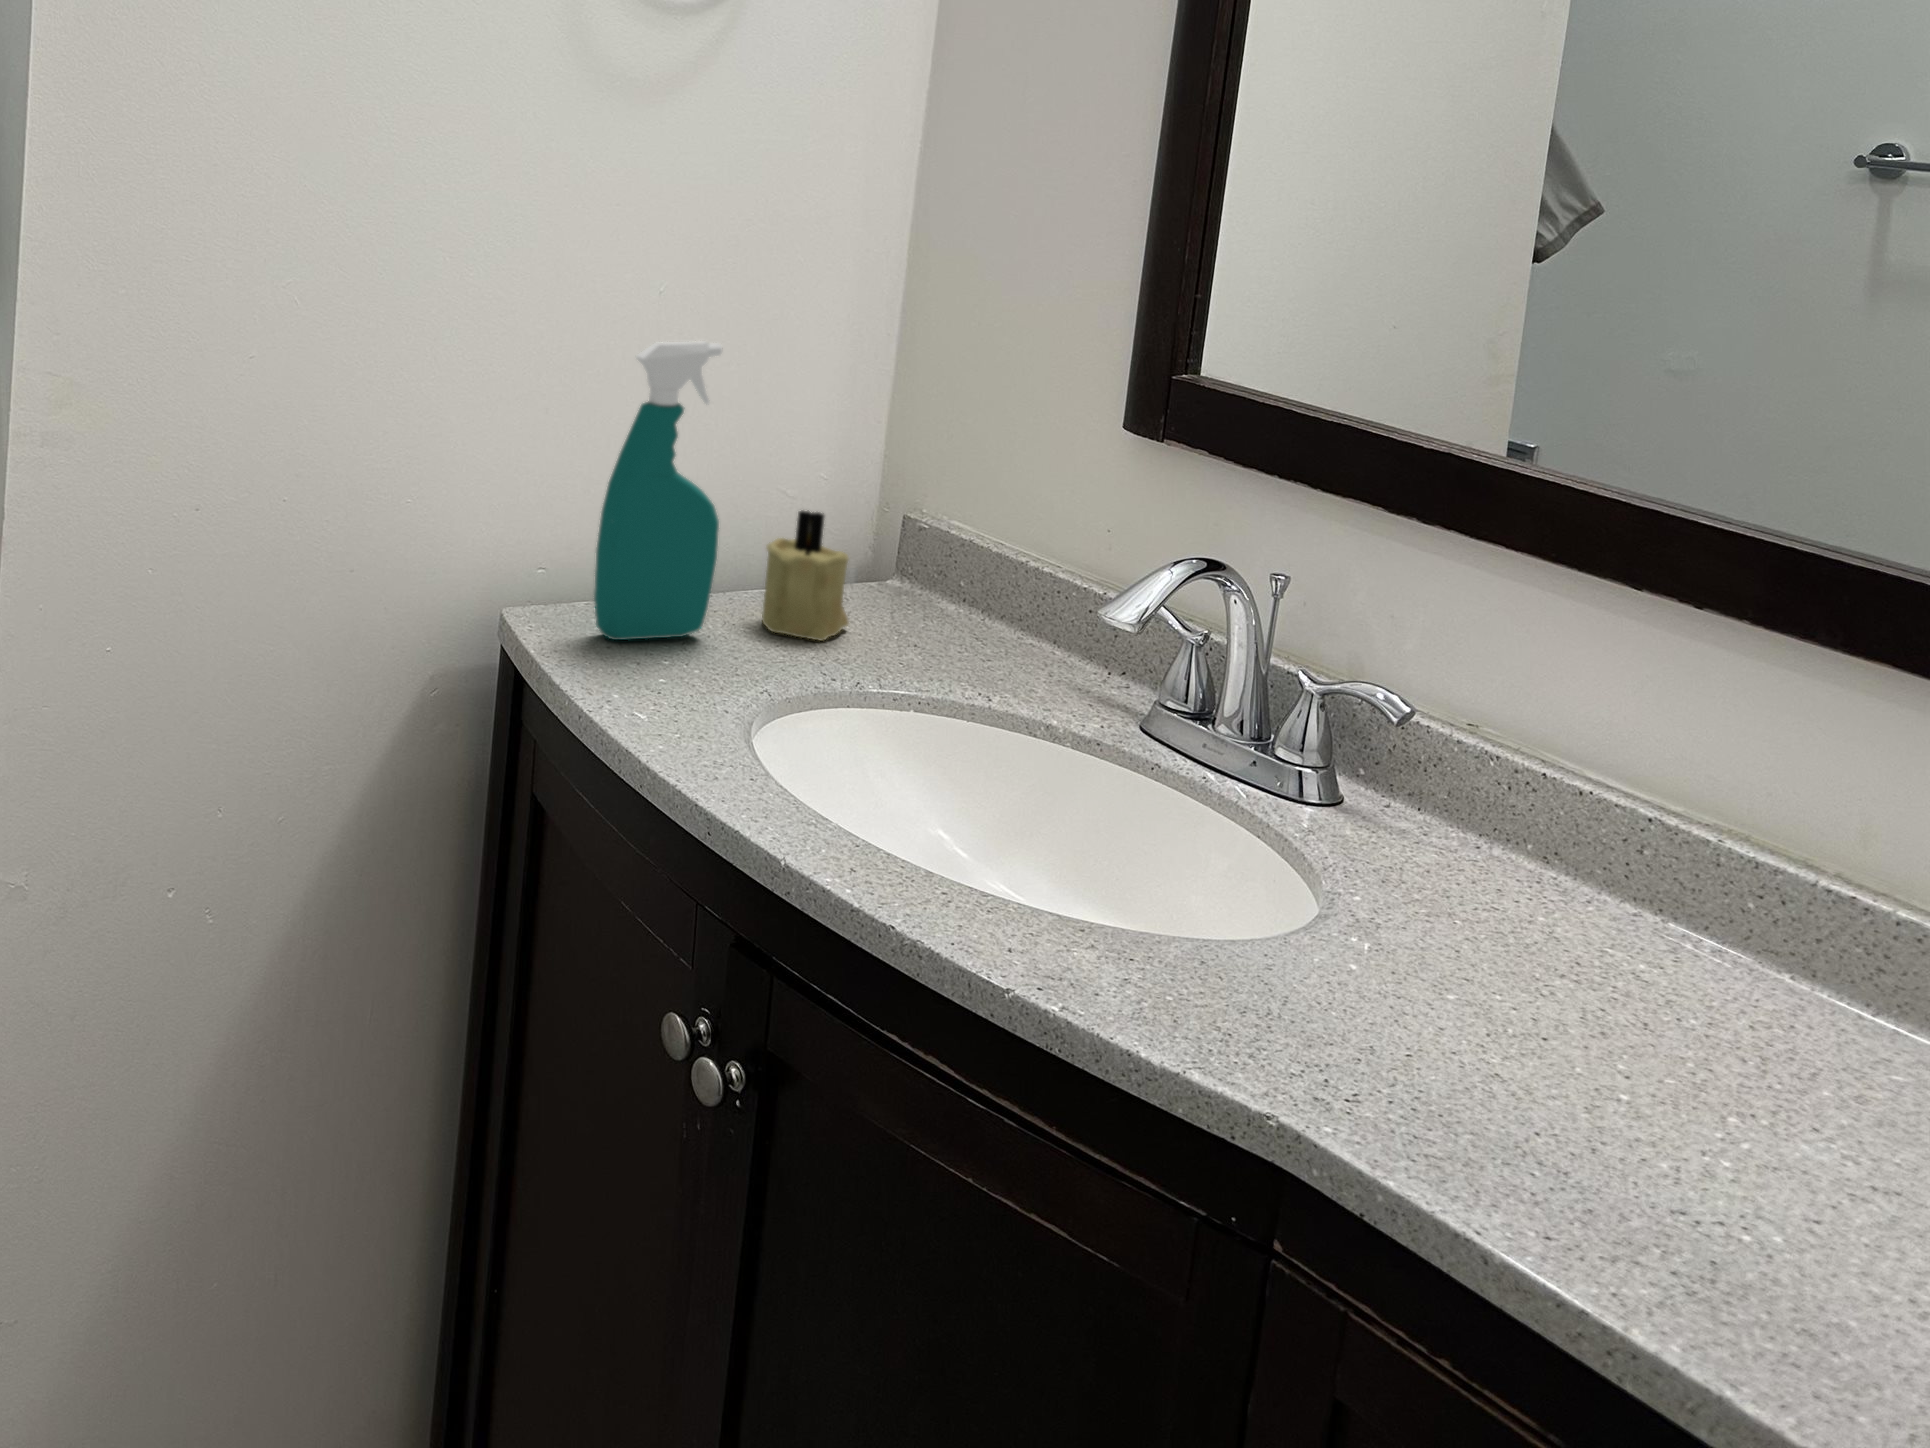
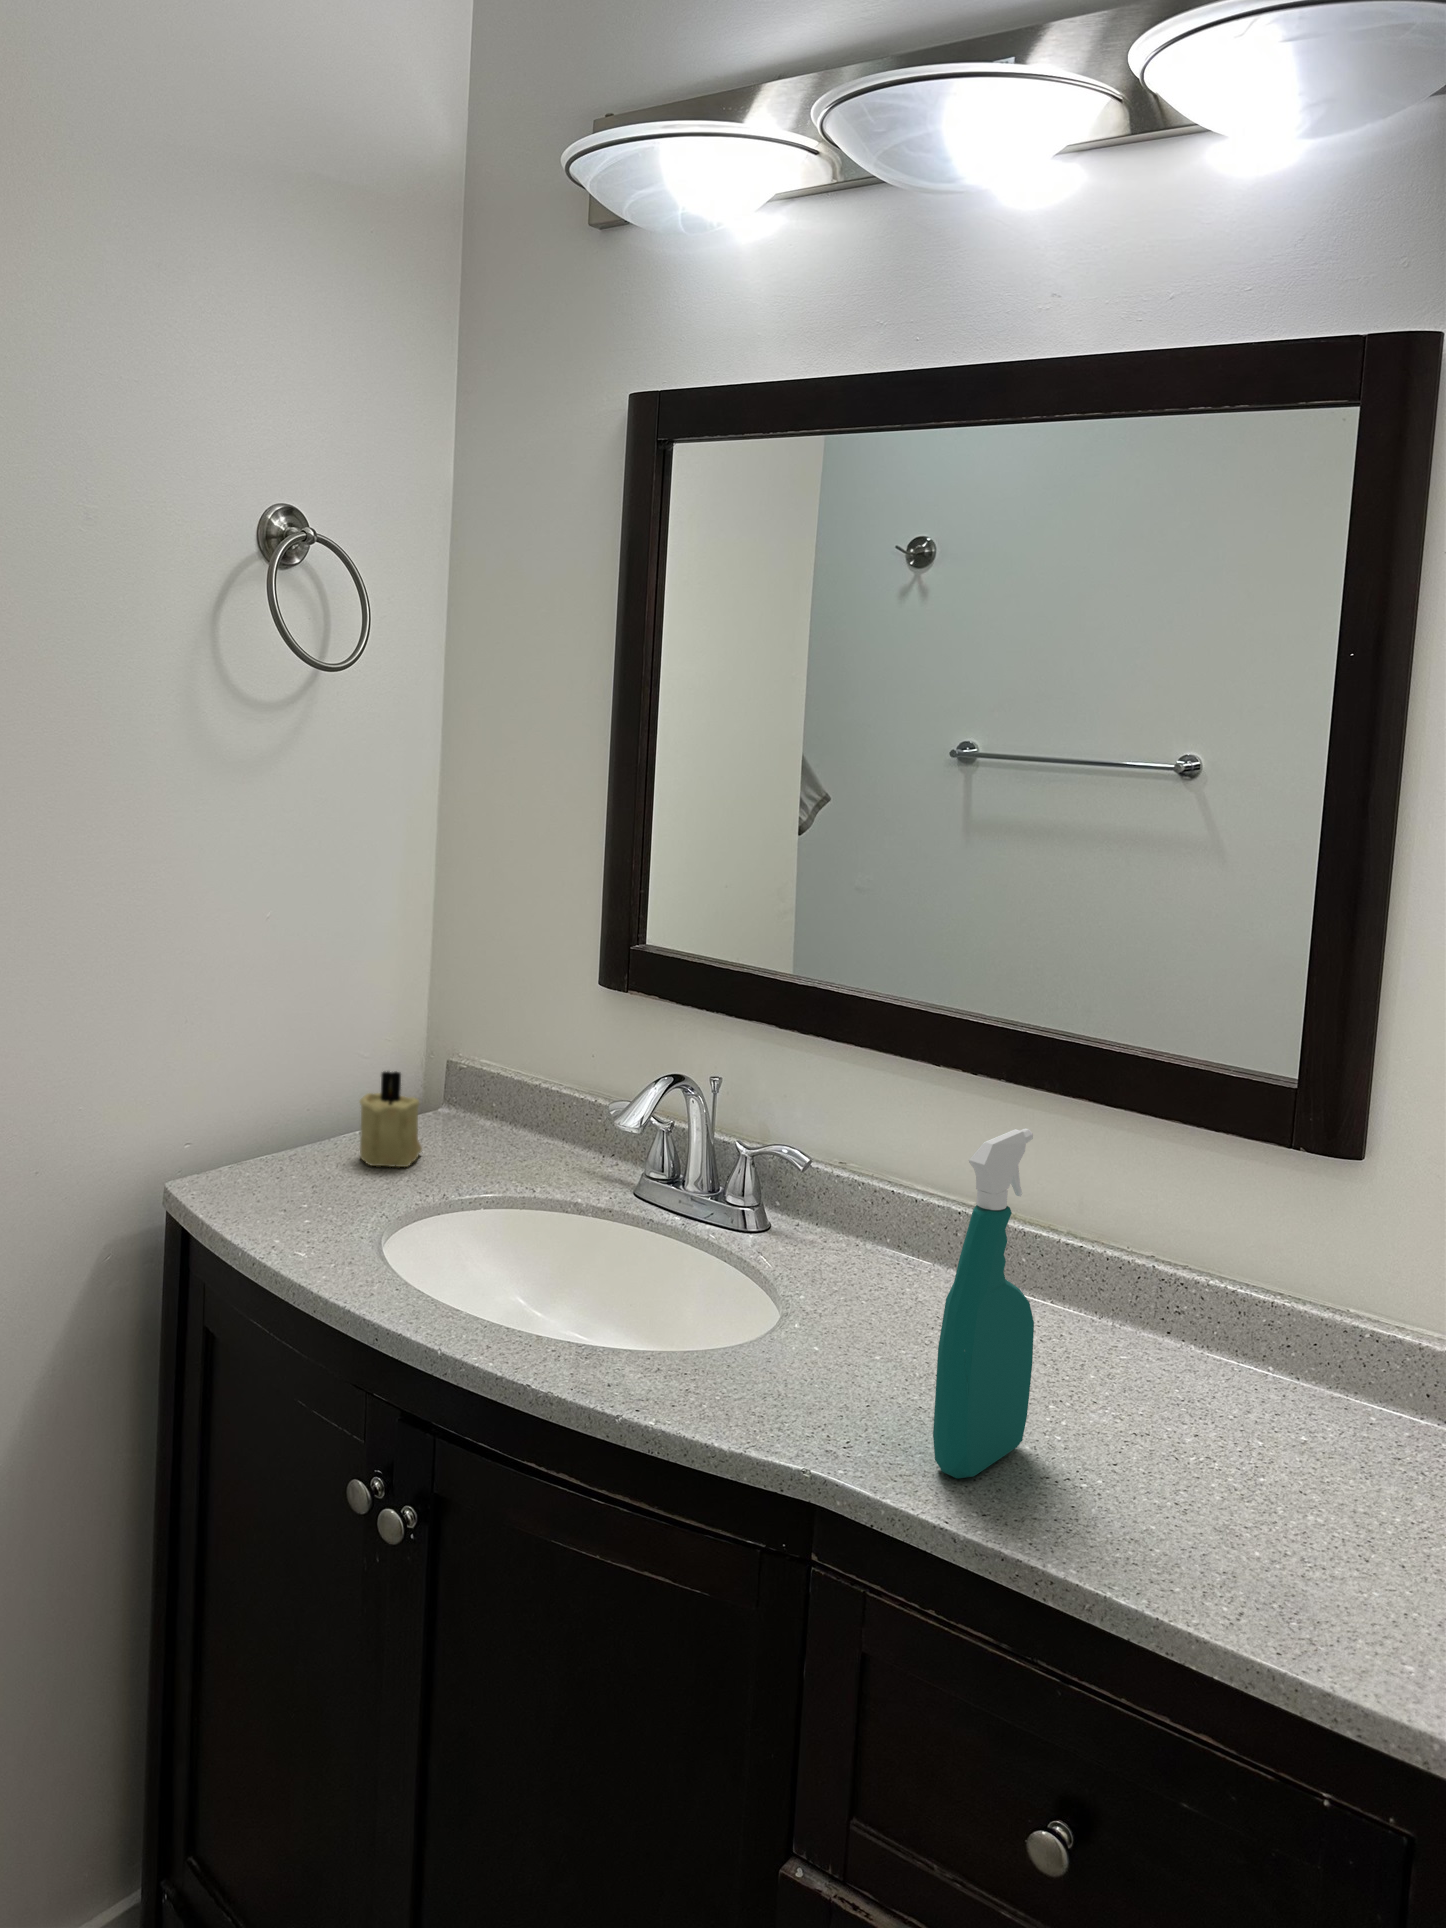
spray bottle: present [594,341,722,640] -> present [933,1128,1034,1479]

